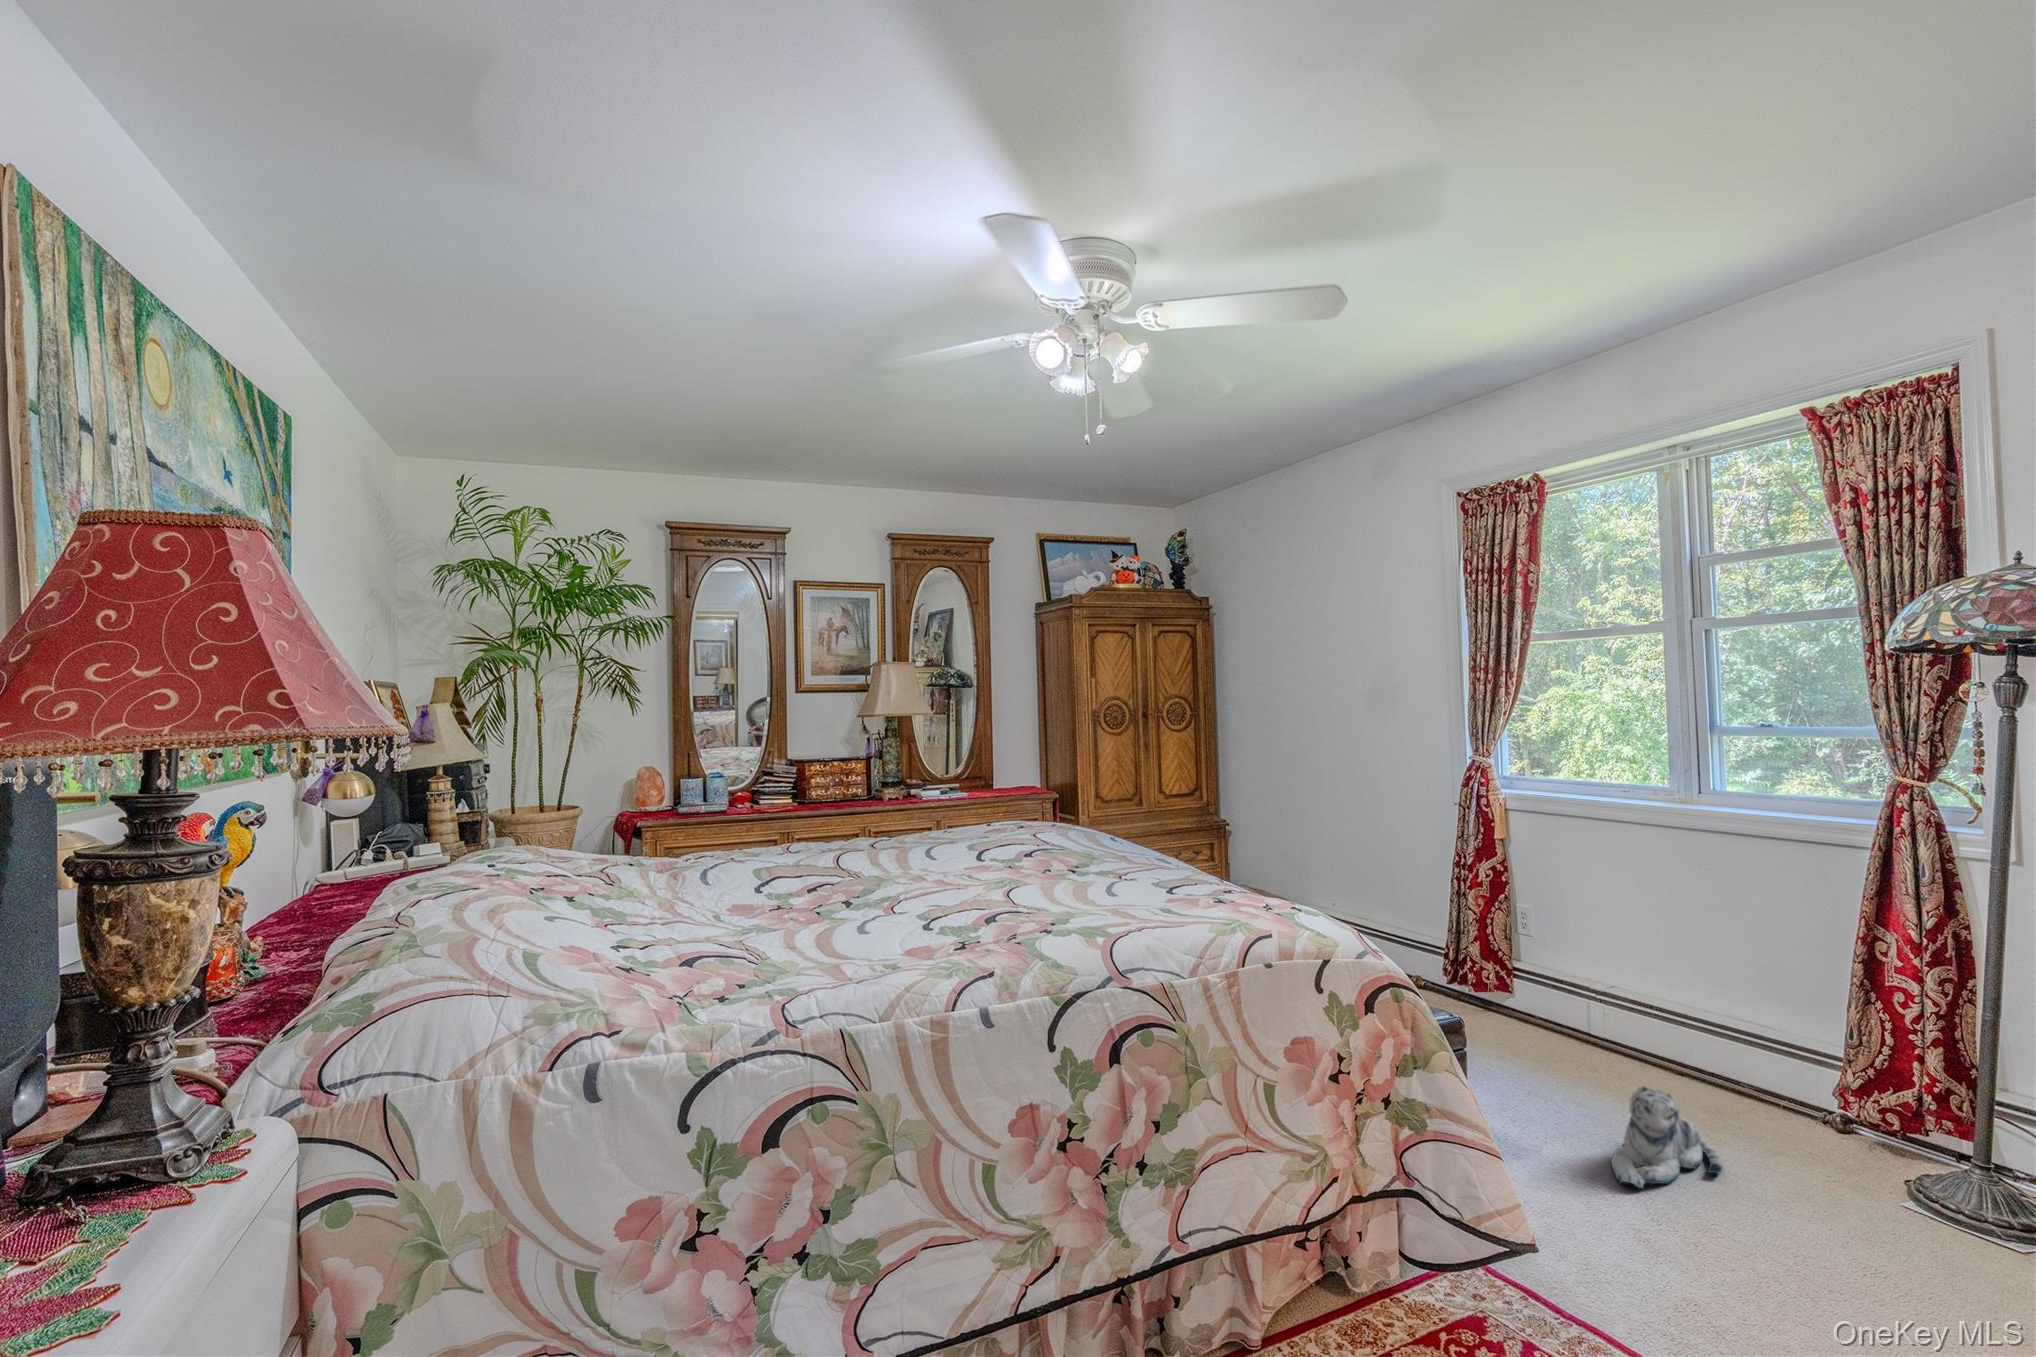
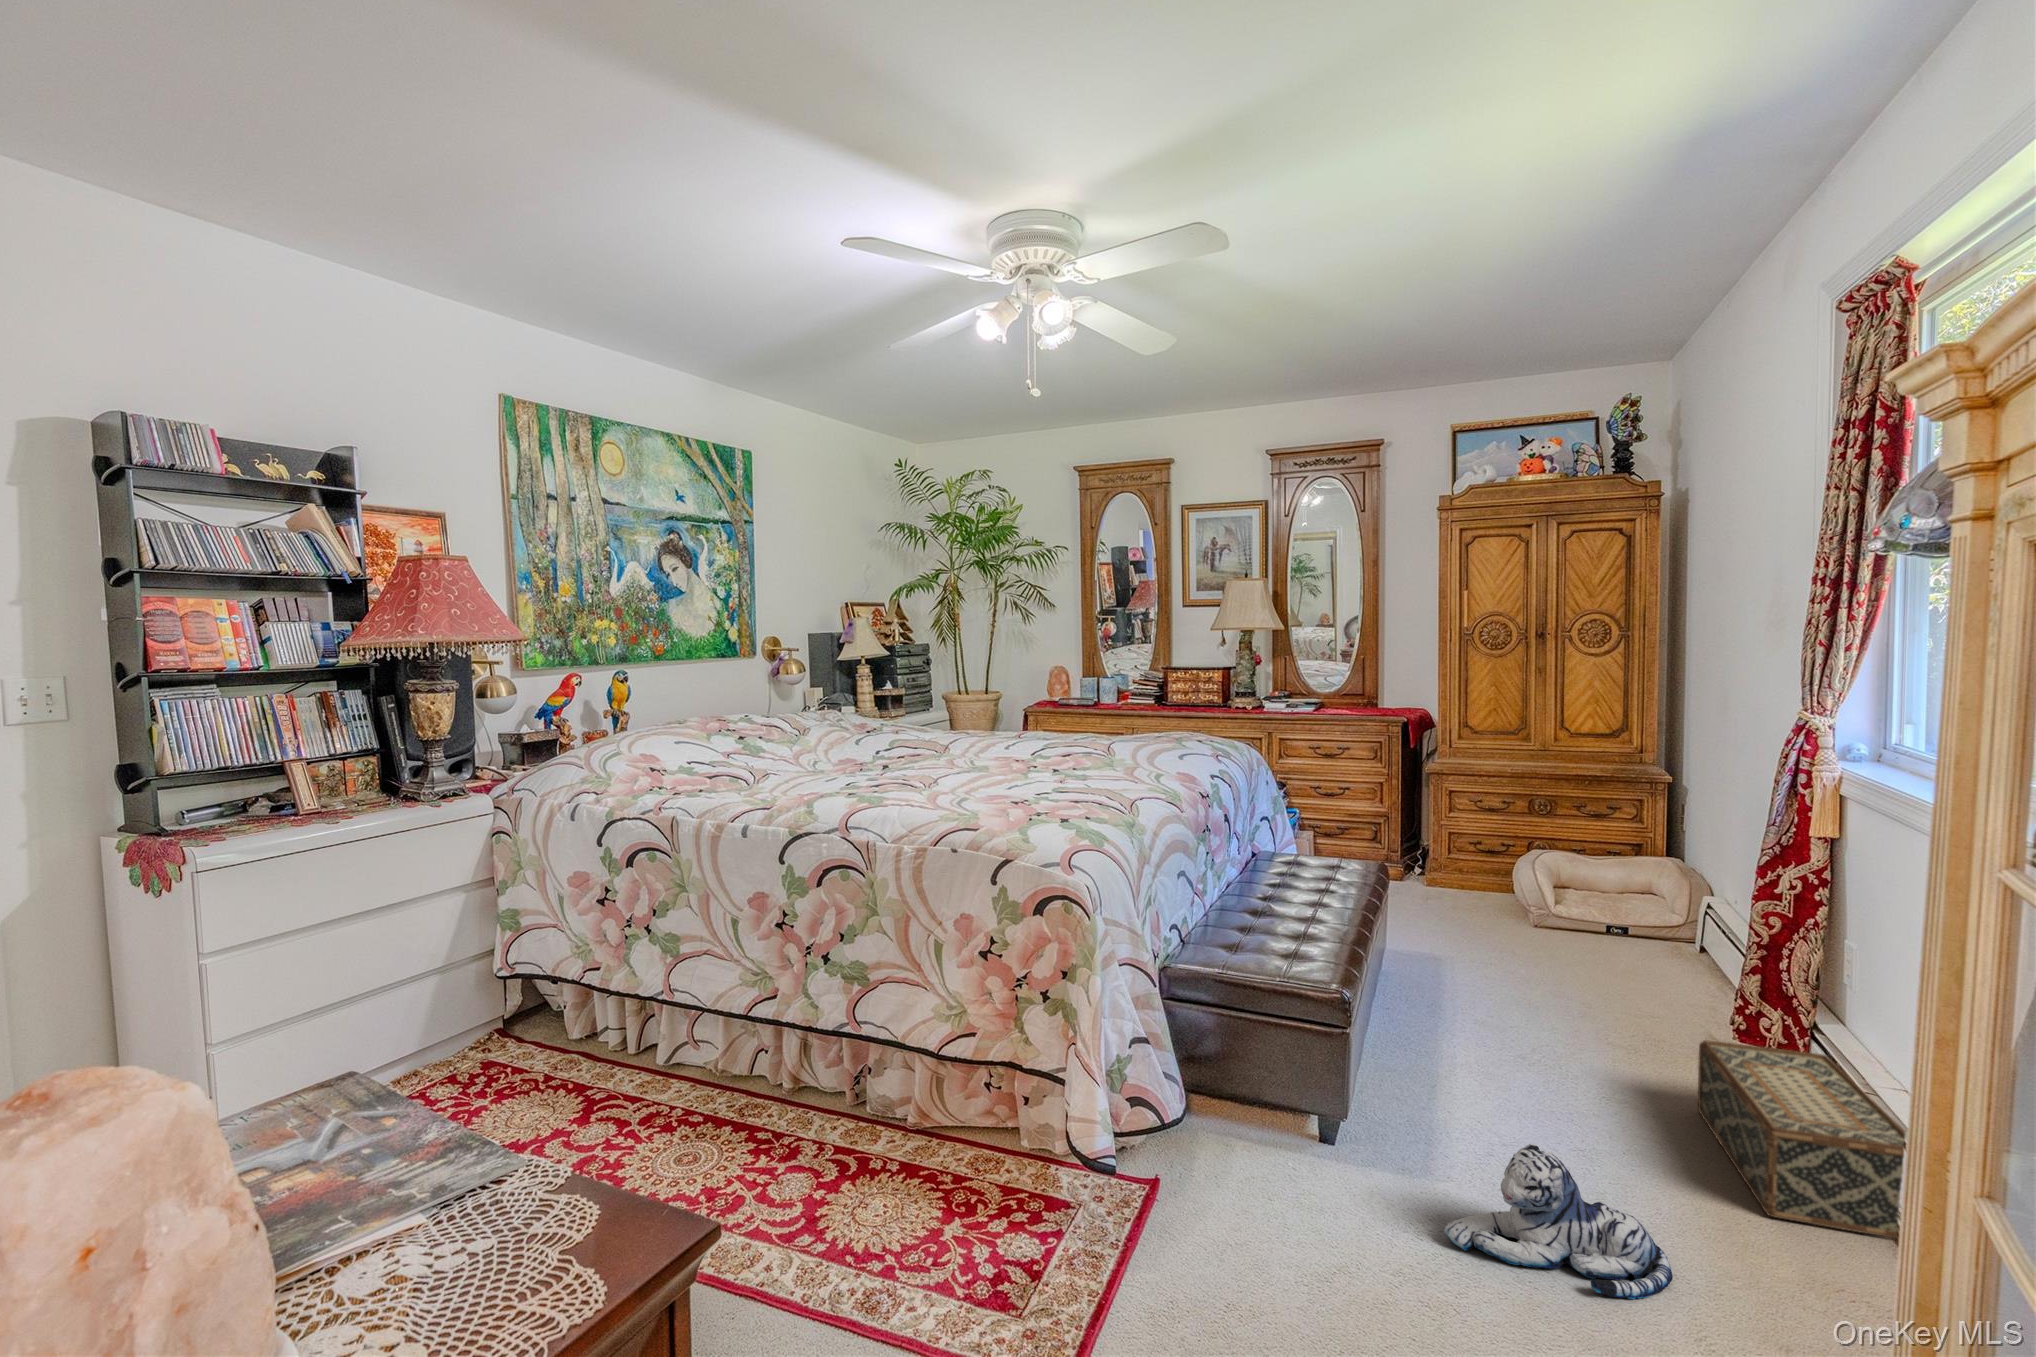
woven basket: none [1506,981,1694,1090] -> present [1698,1040,1905,1238]

